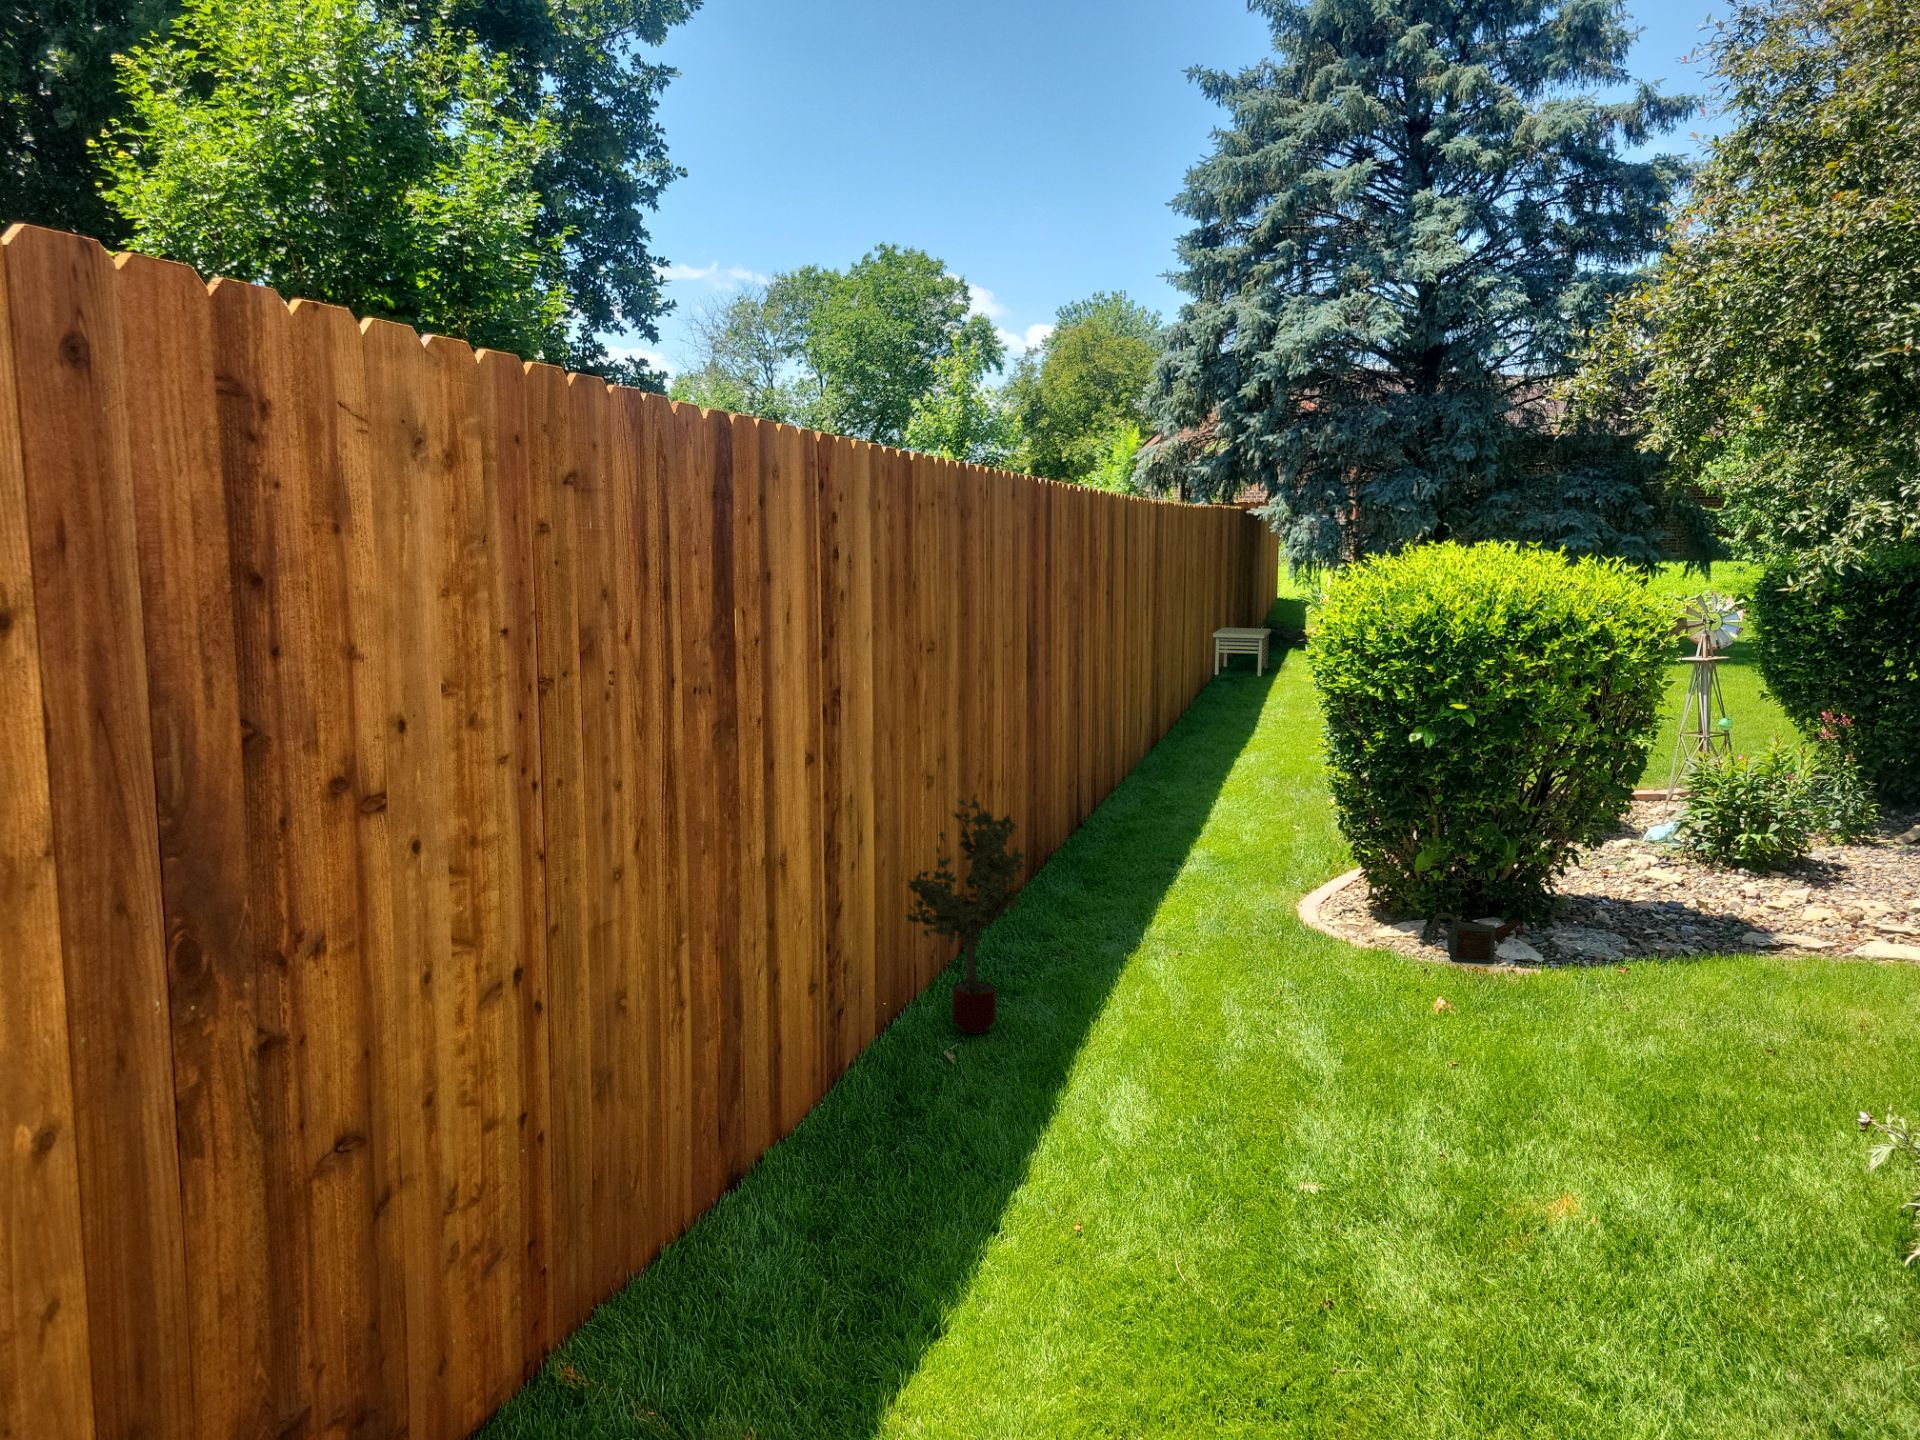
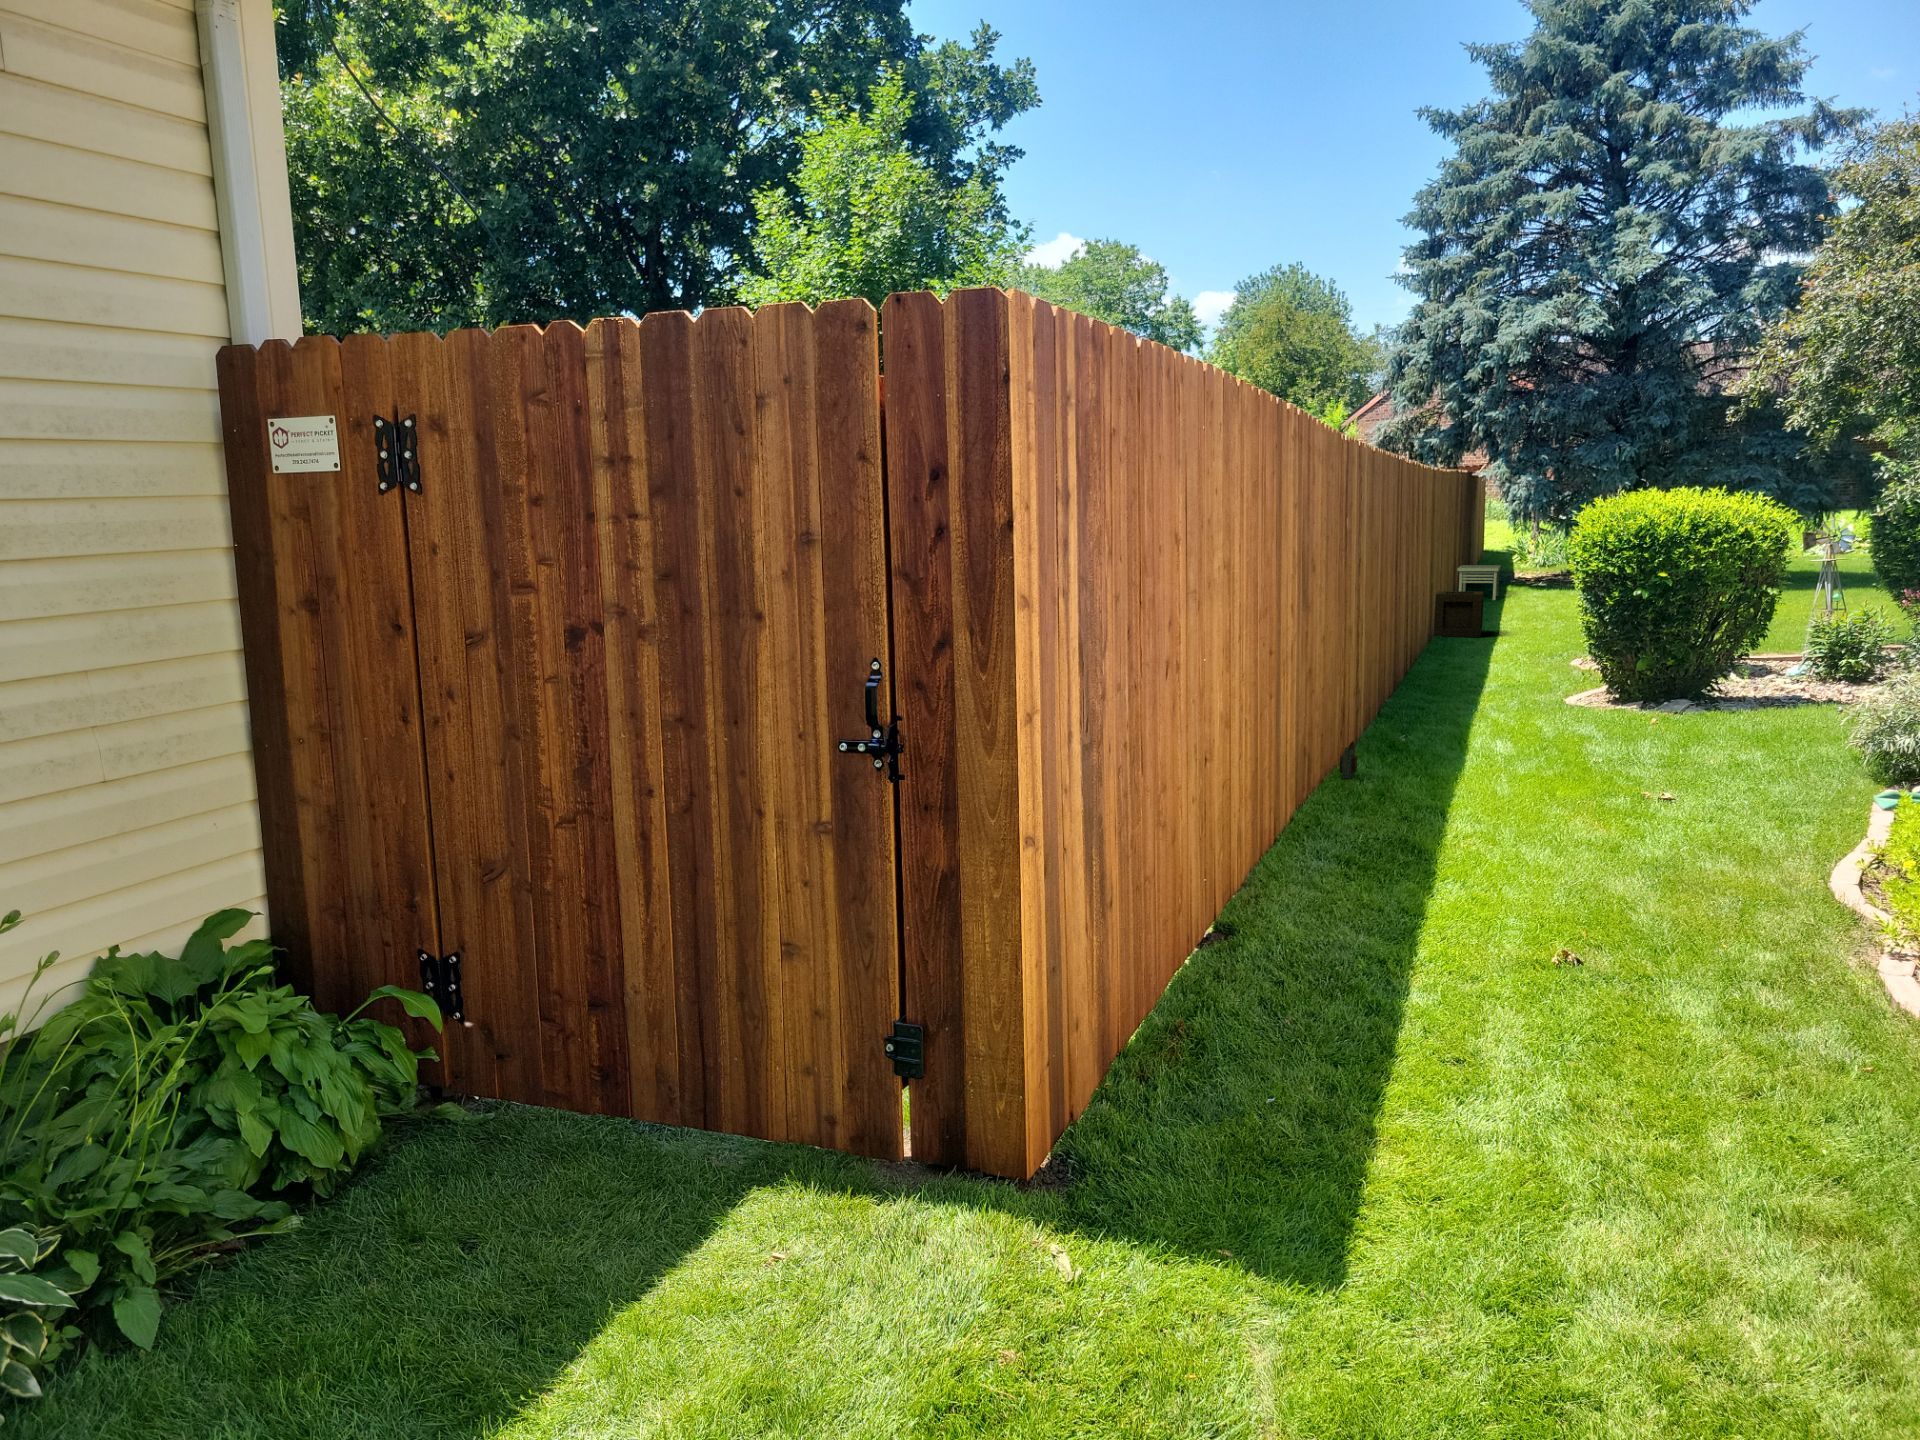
wooden crate: none [1149,678,1221,750] -> present [1434,591,1484,637]
potted tree: present [906,800,1026,1034] -> none [1380,615,1442,728]
watering can: present [1430,913,1522,964] -> present [1340,741,1357,779]

